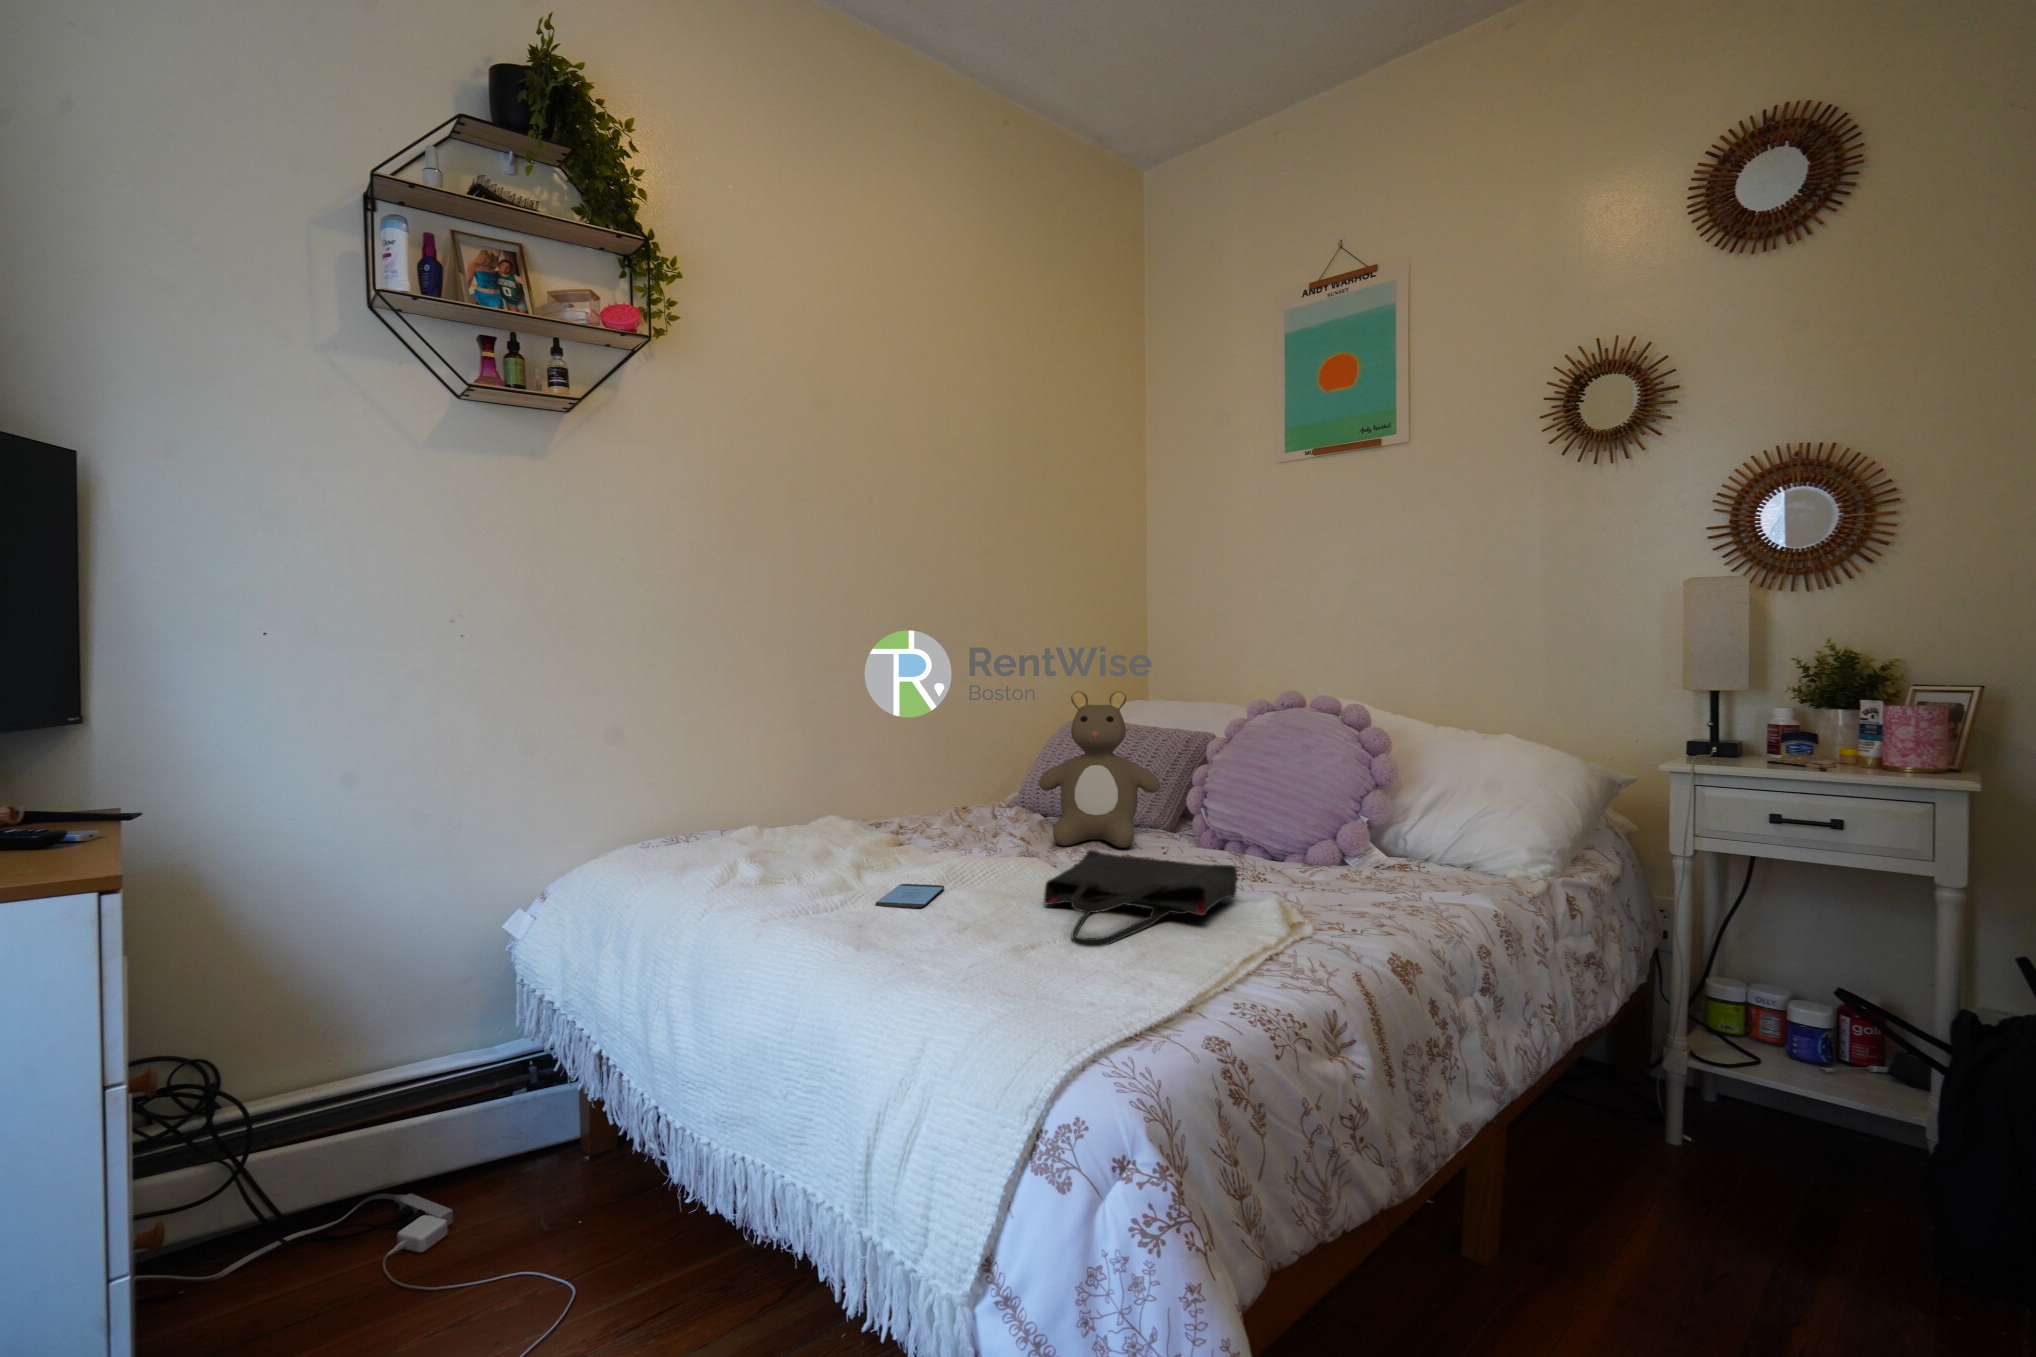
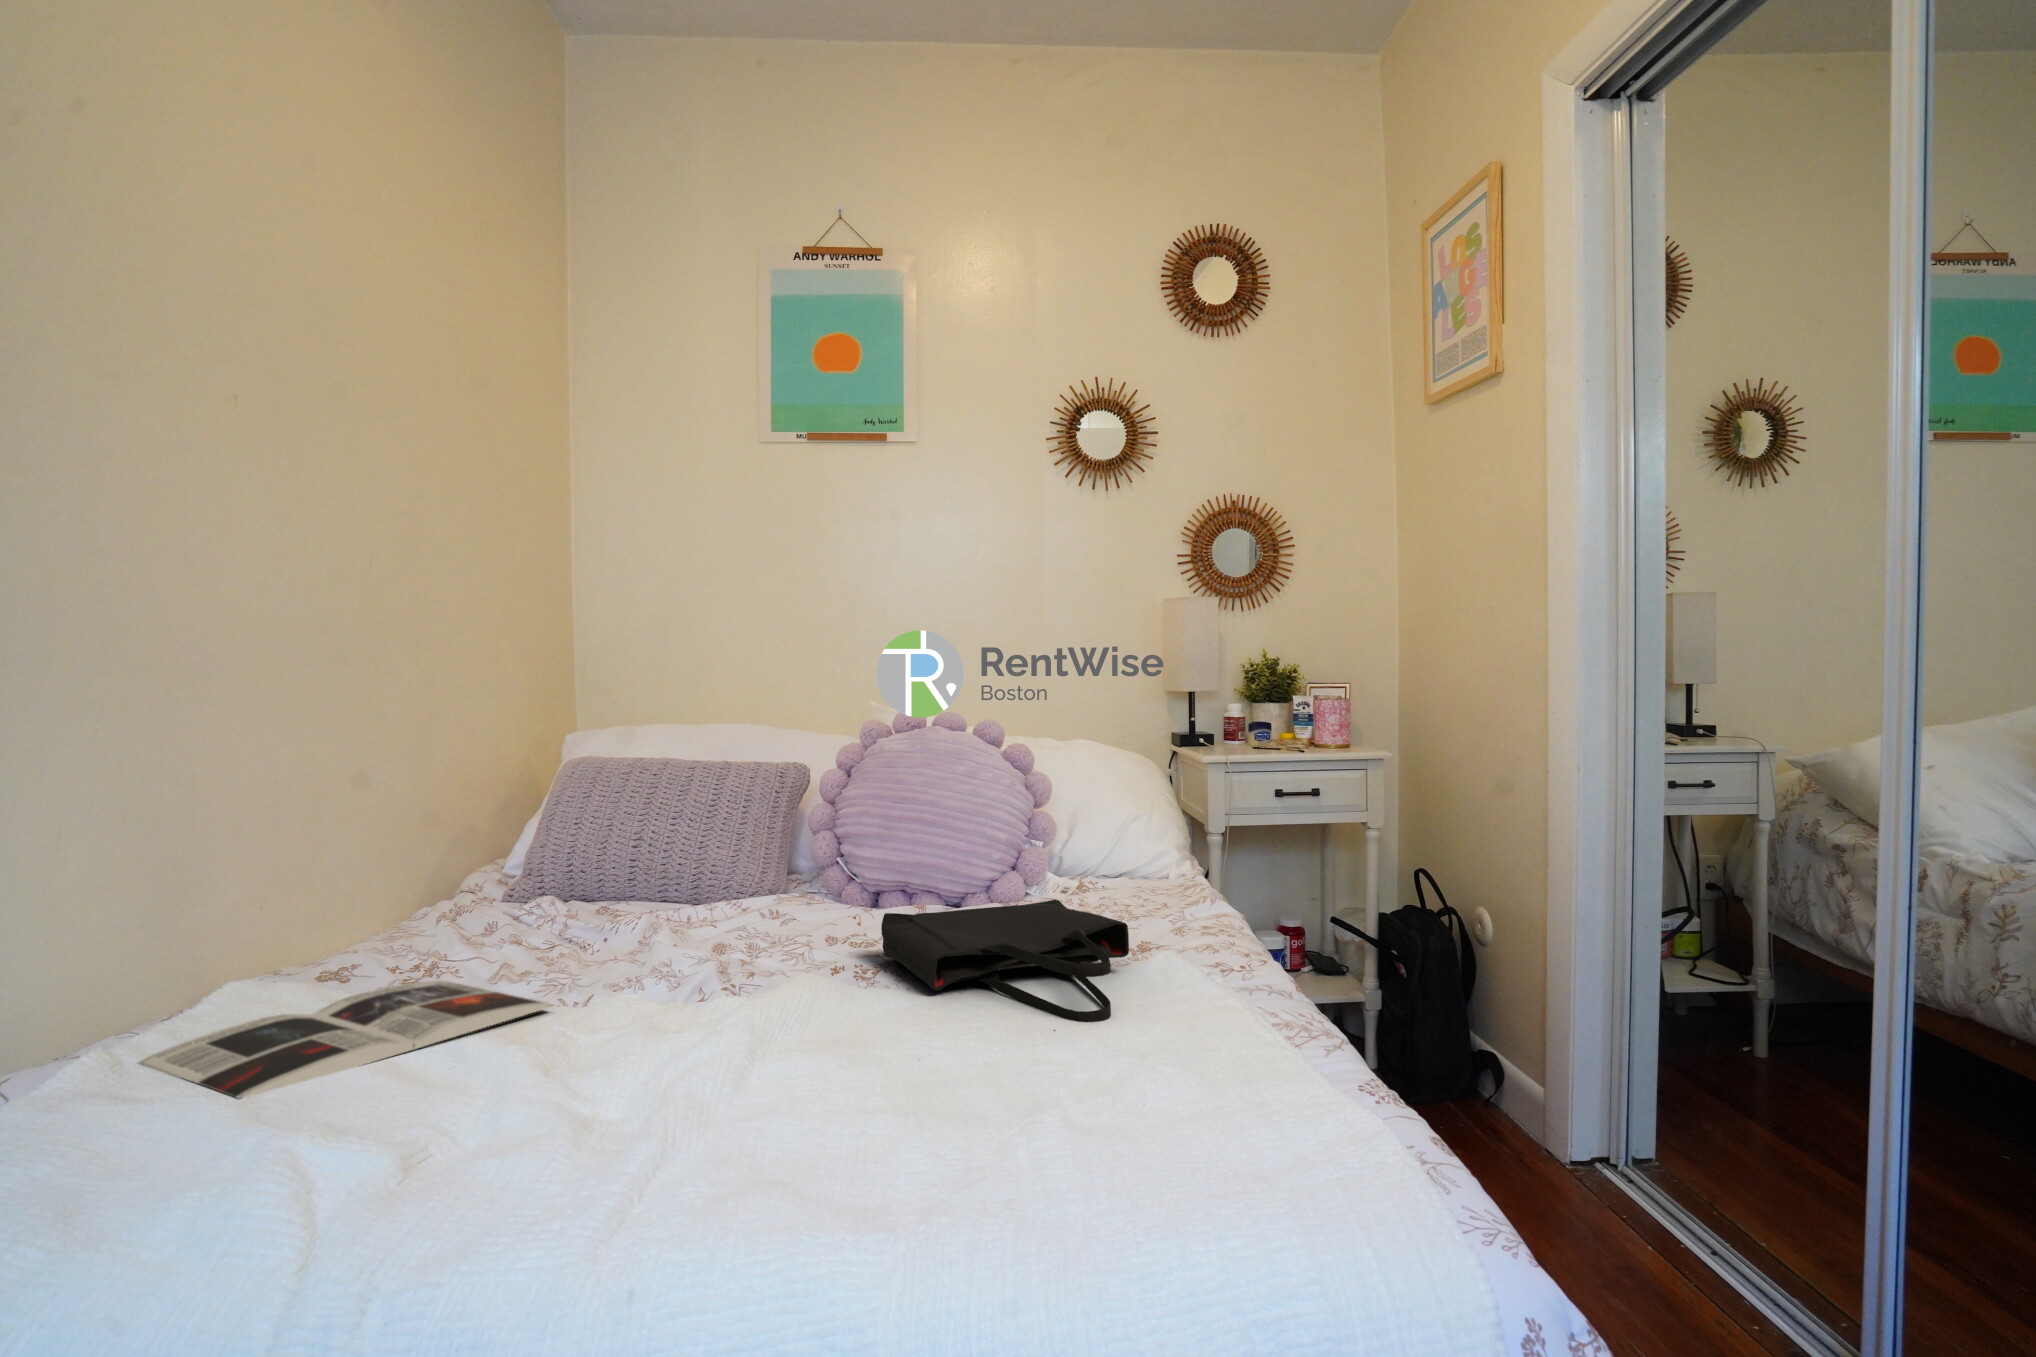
teddy bear: present [1039,691,1160,848] -> none [634,709,805,927]
magazine: none [701,839,870,872] -> present [139,981,552,1098]
smartphone: present [876,884,944,908] -> none [686,1005,809,1055]

